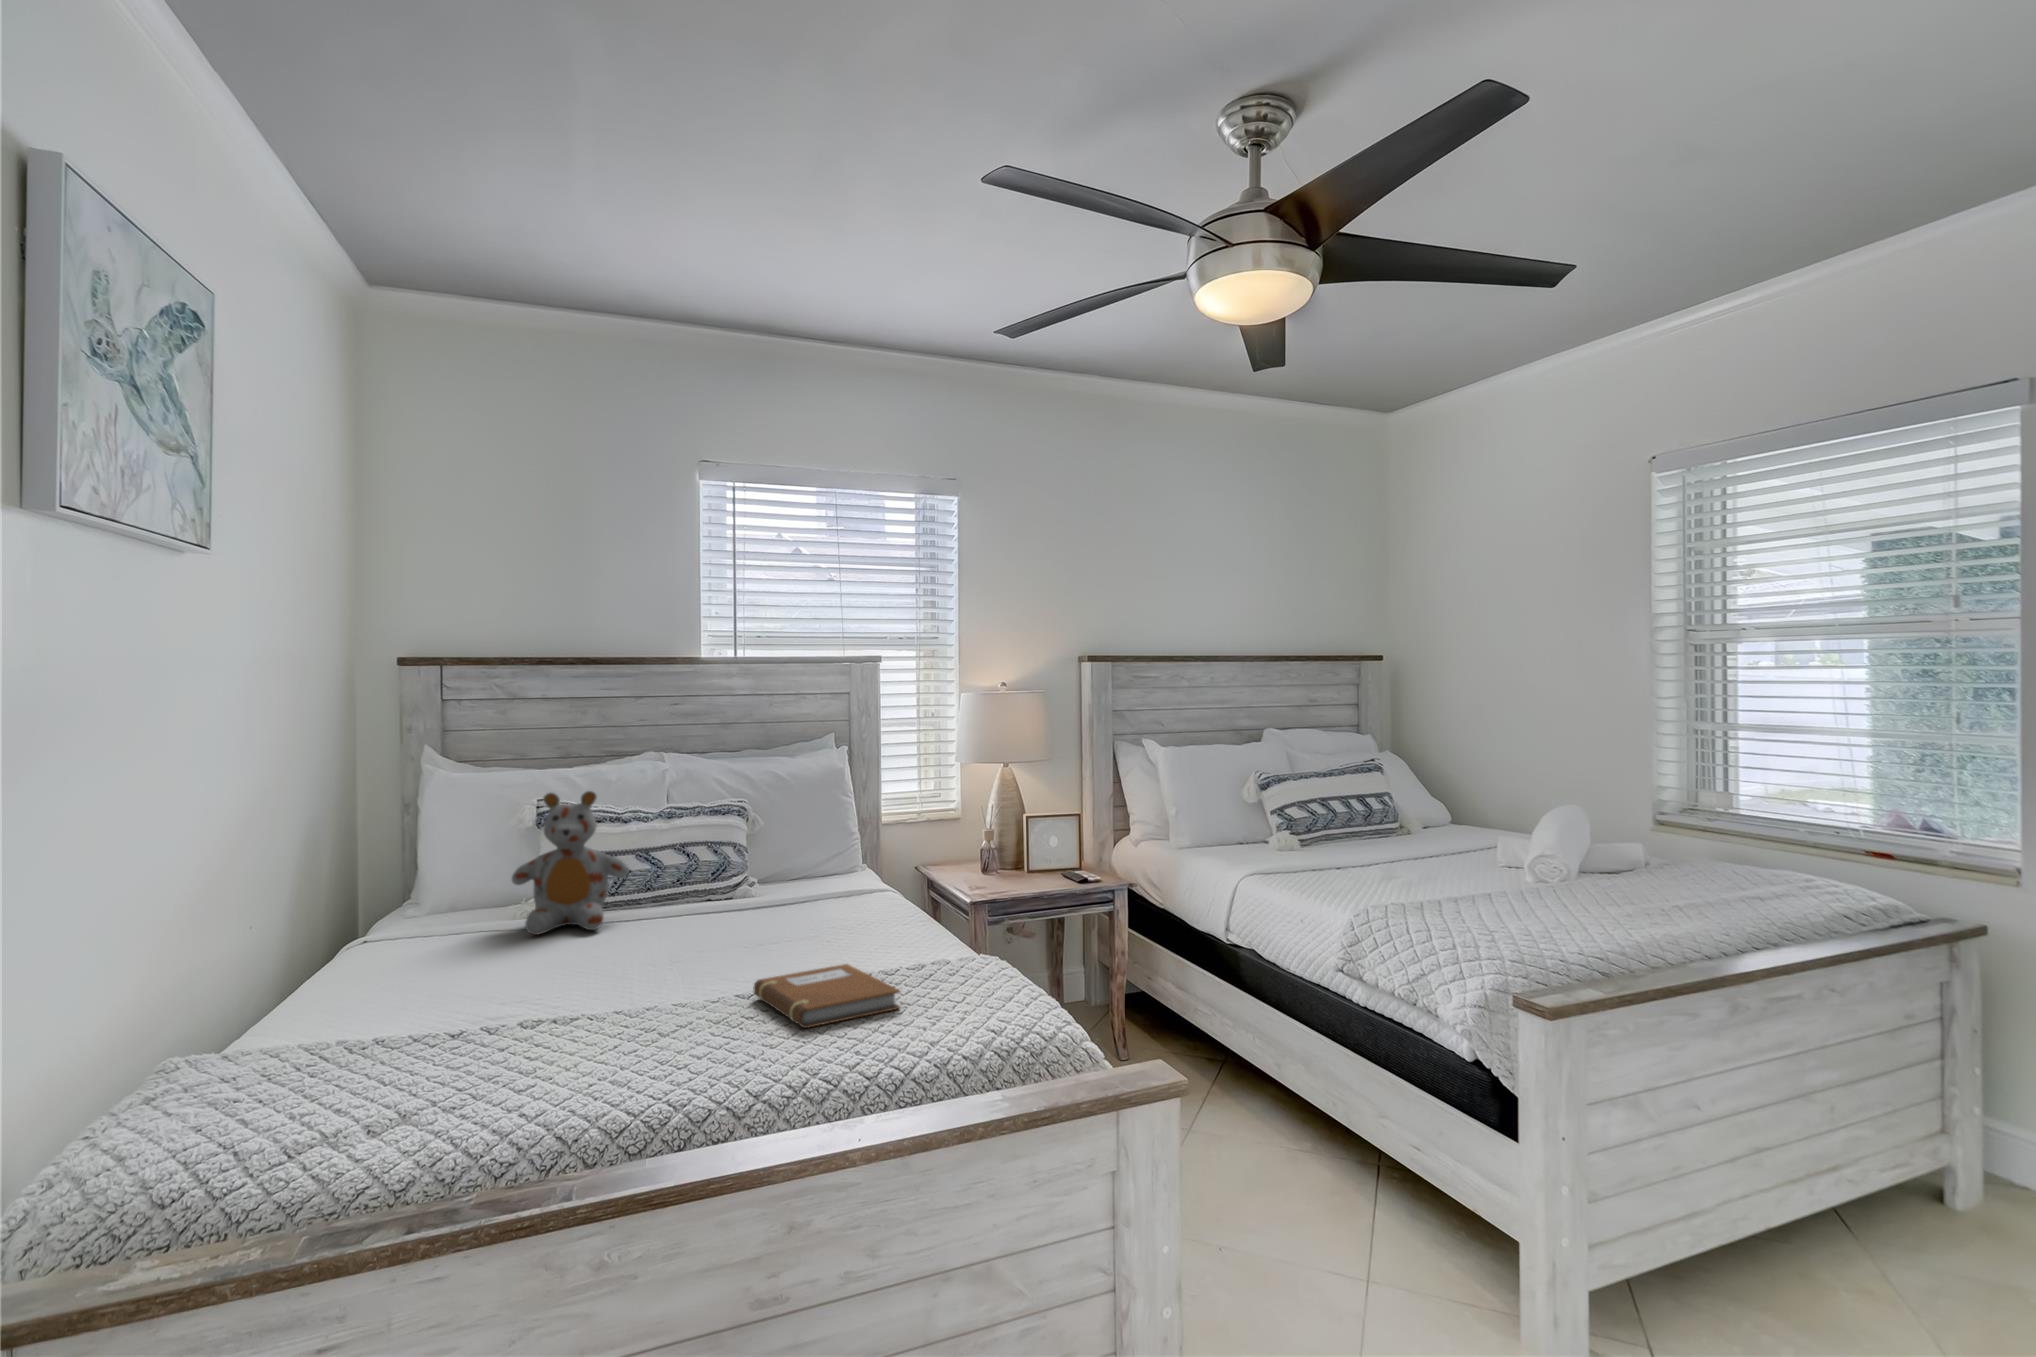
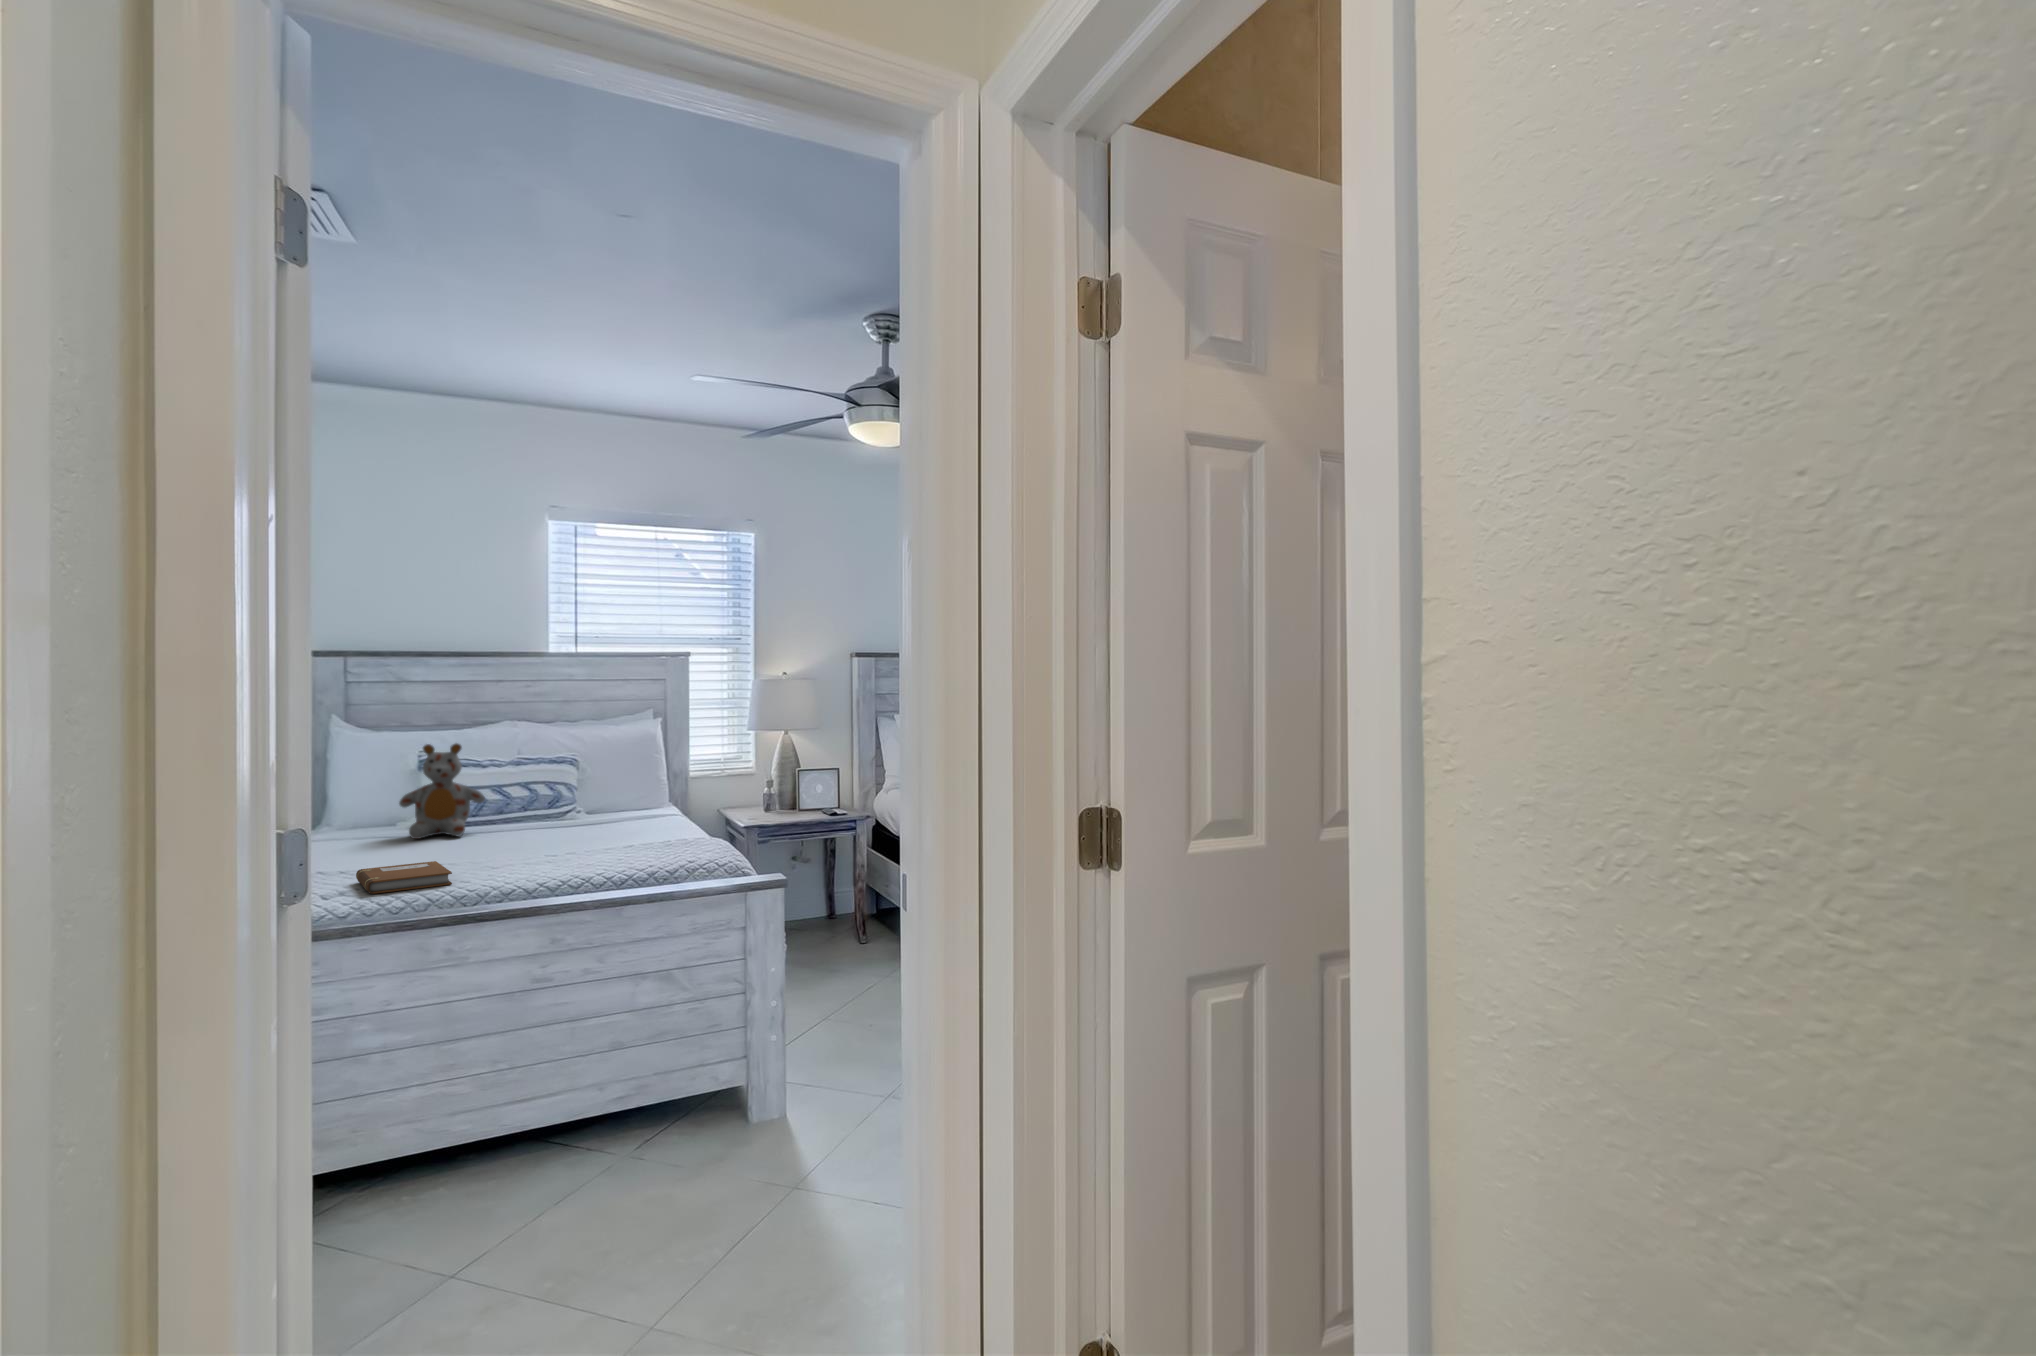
notebook: present [753,964,900,1028] -> present [356,861,452,894]

